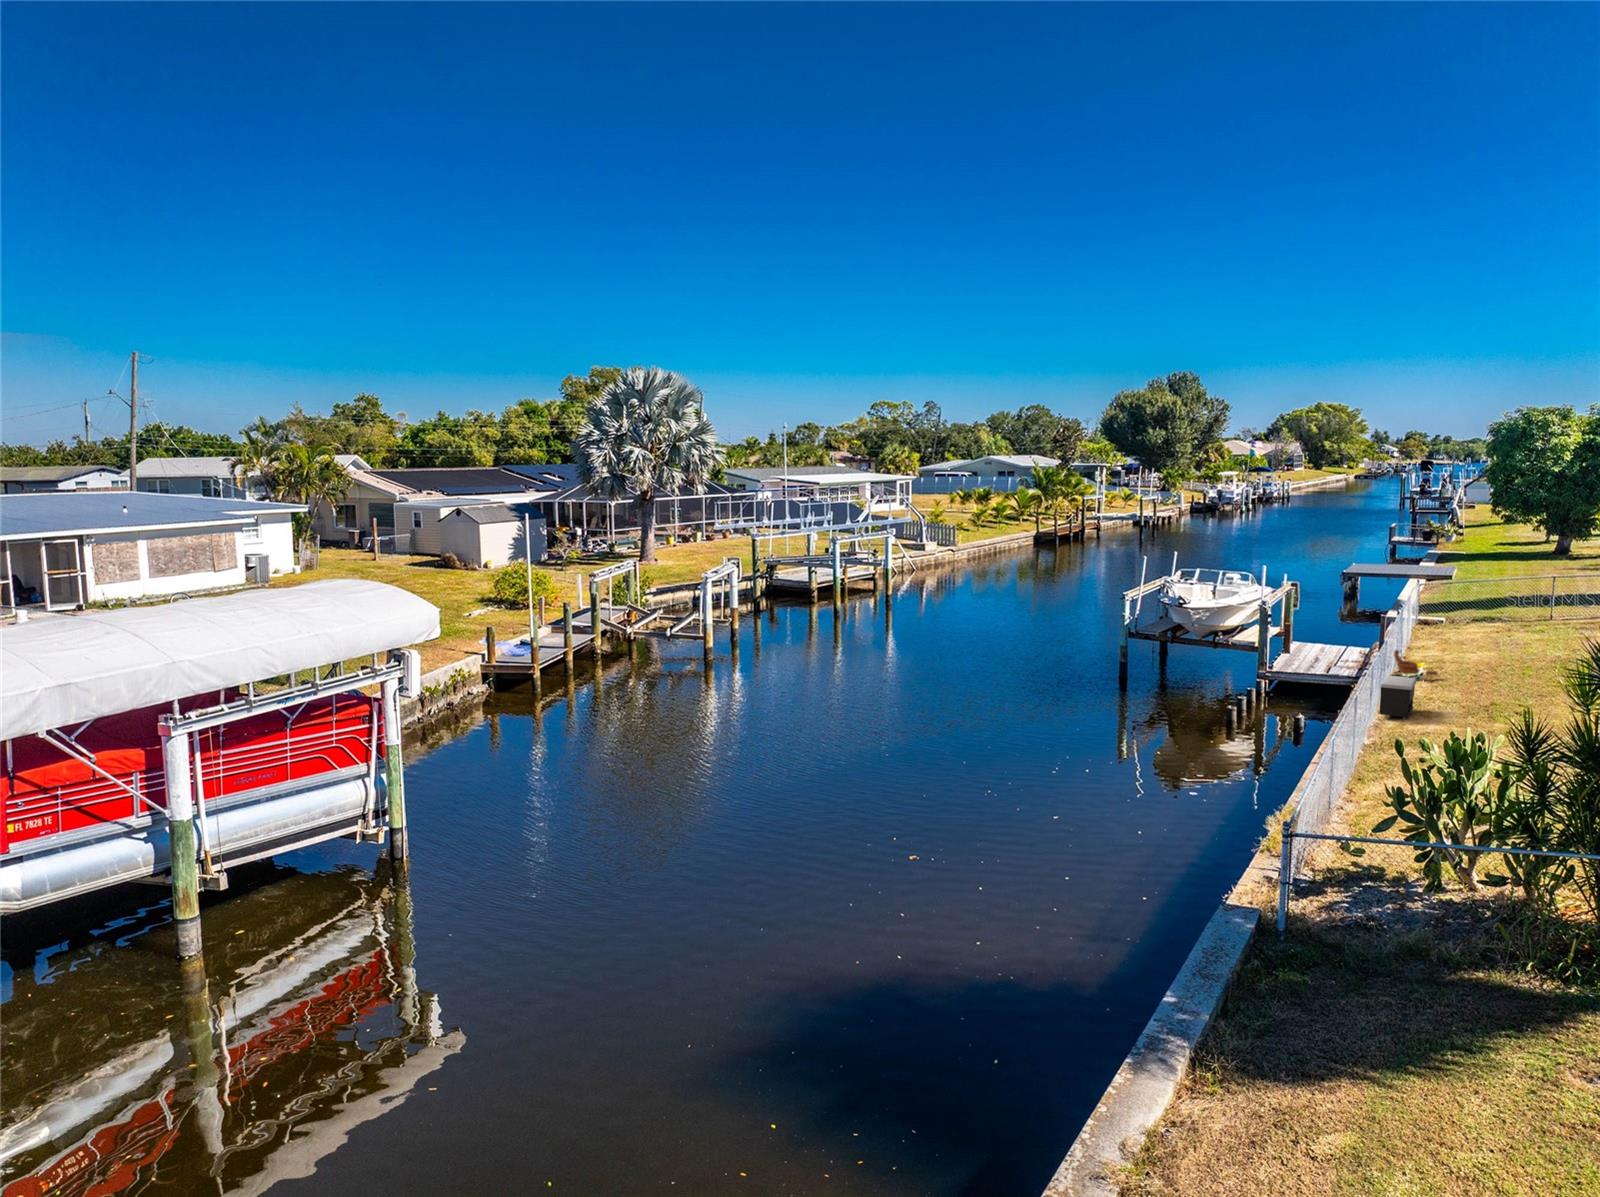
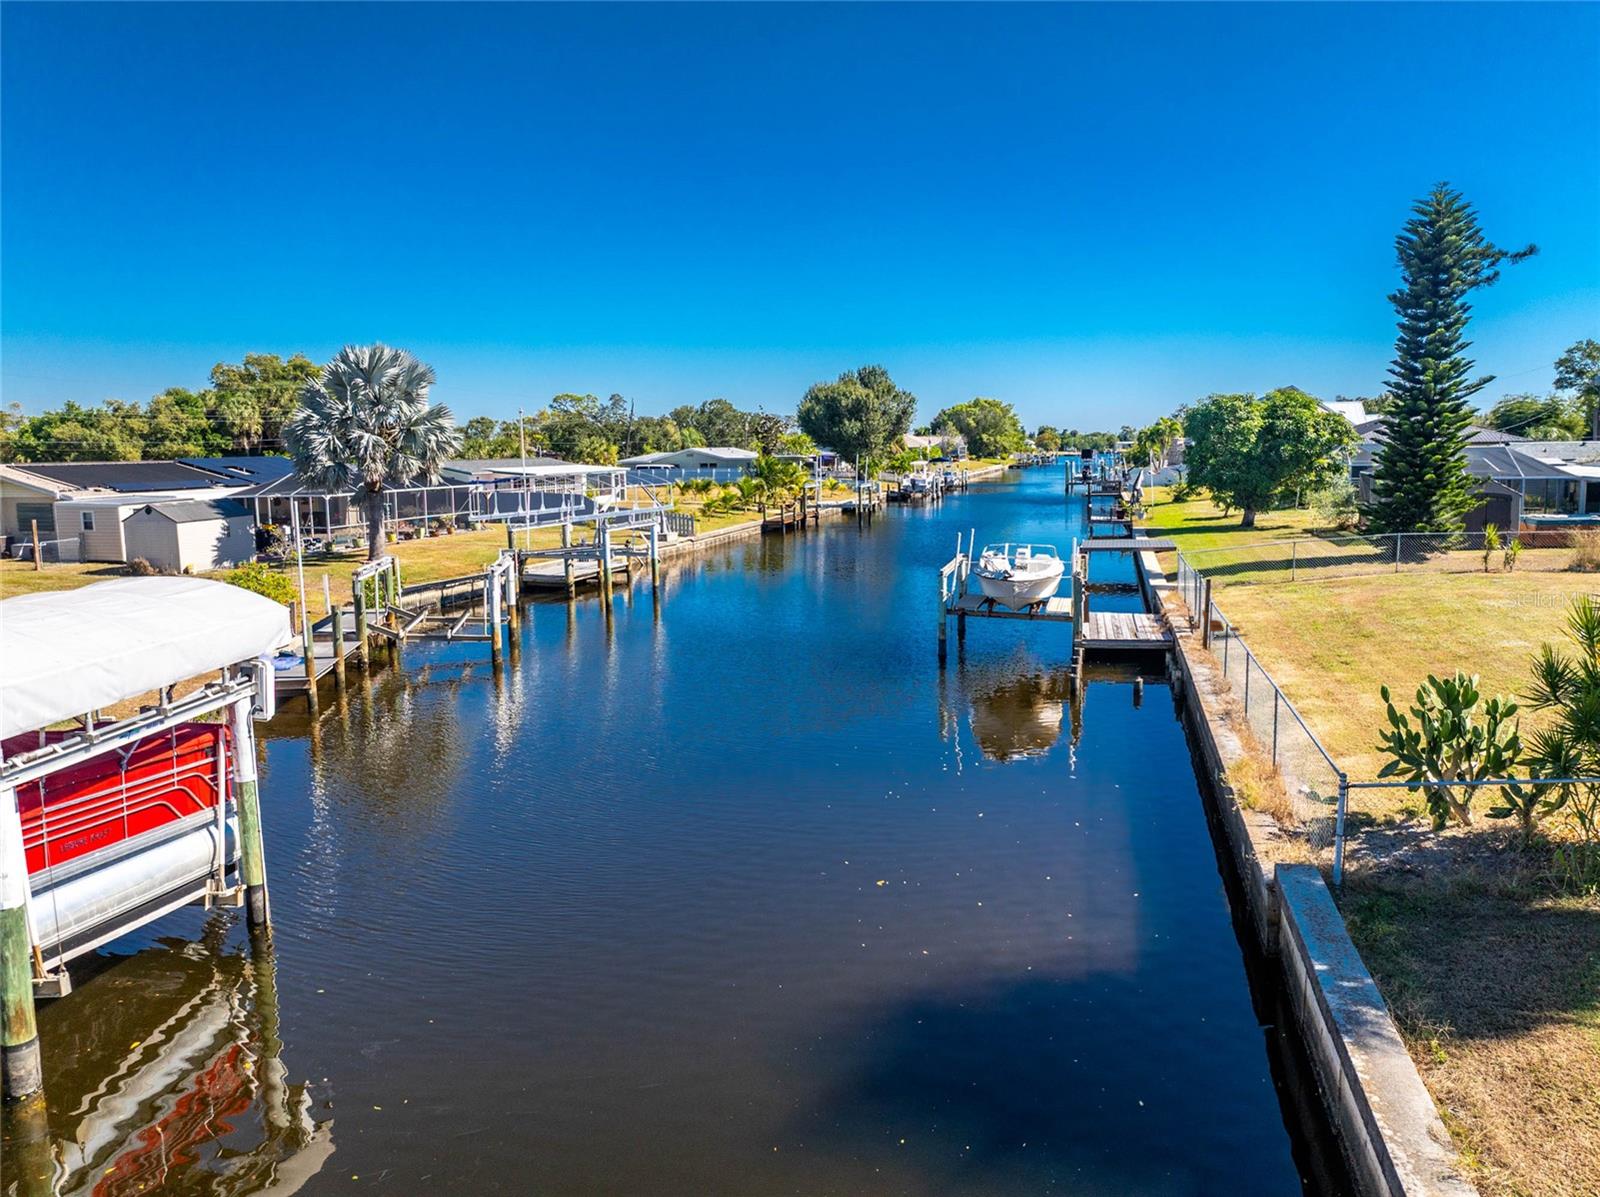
storage bench: present [1380,676,1417,719] -> none [1217,633,1248,672]

